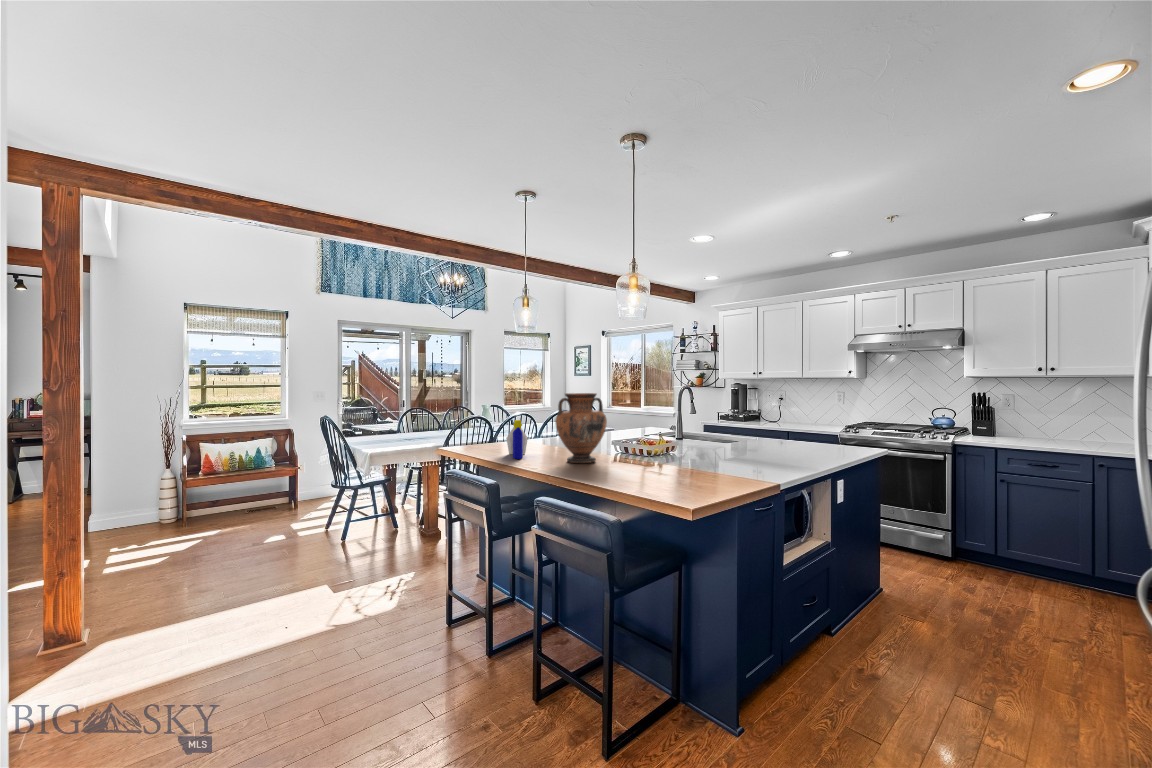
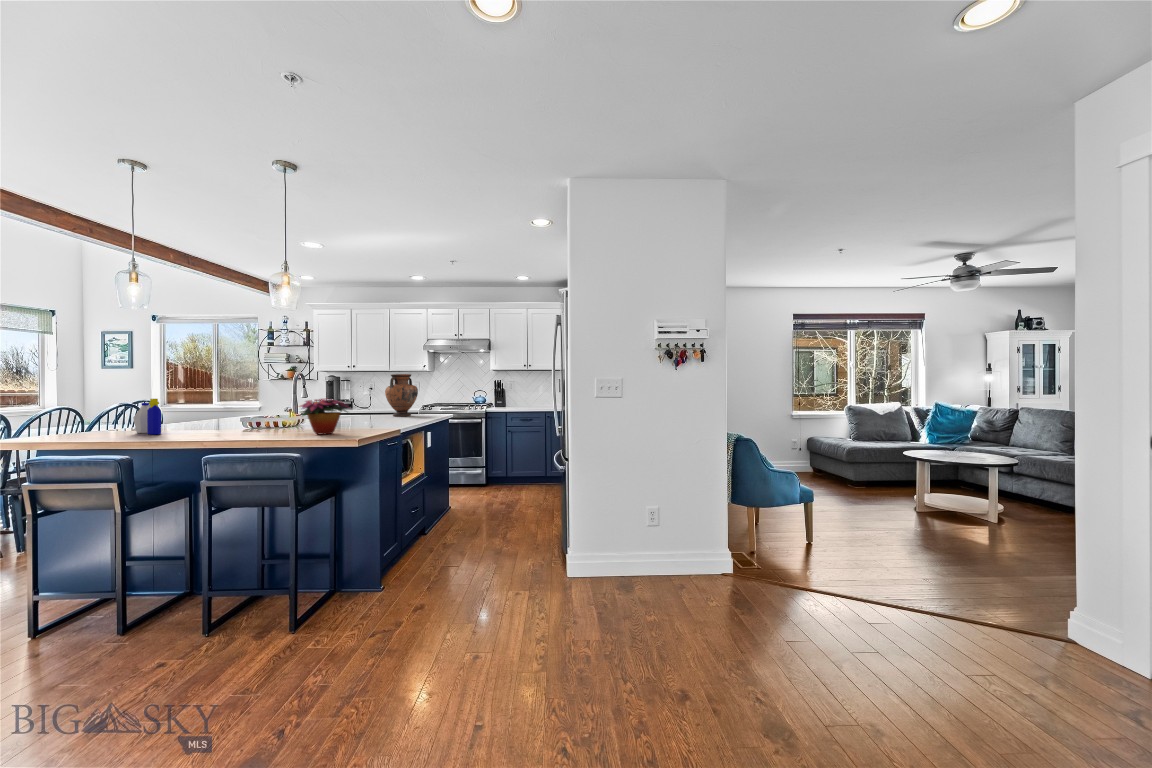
vase: present [555,393,607,463] -> present [385,374,418,416]
flower arrangement: none [630,432,704,485] -> present [300,398,348,435]

